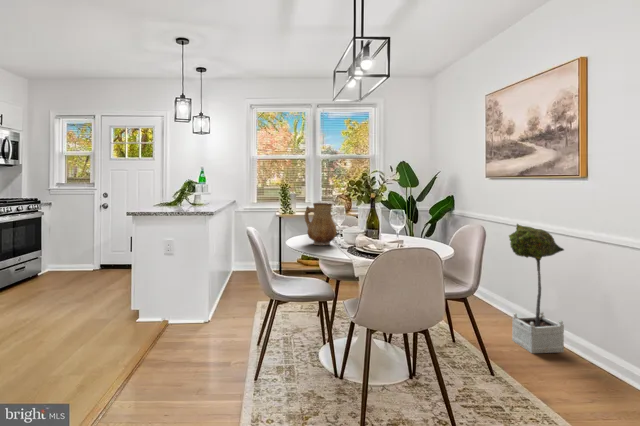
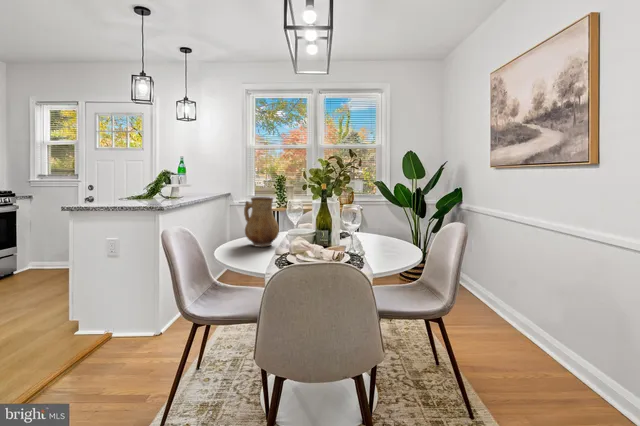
potted tree: present [509,224,564,353] -> none [500,221,569,379]

